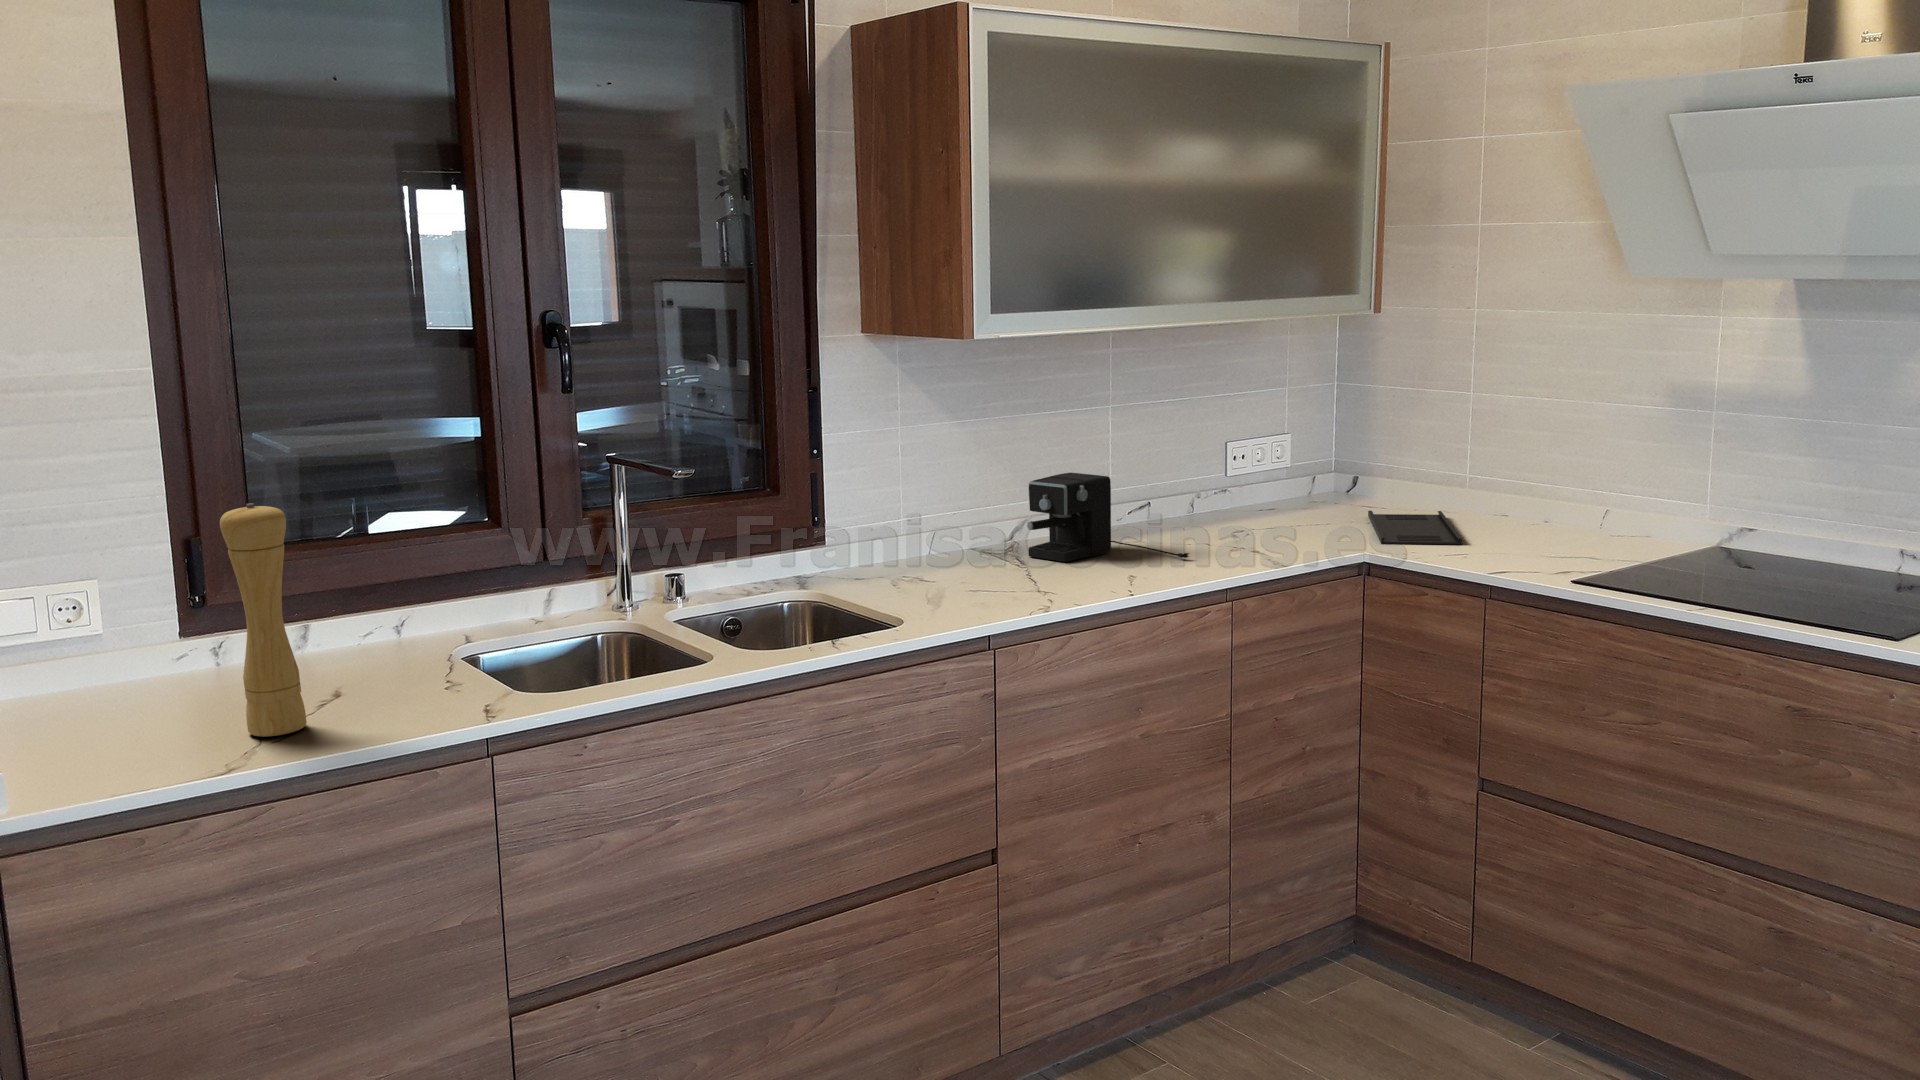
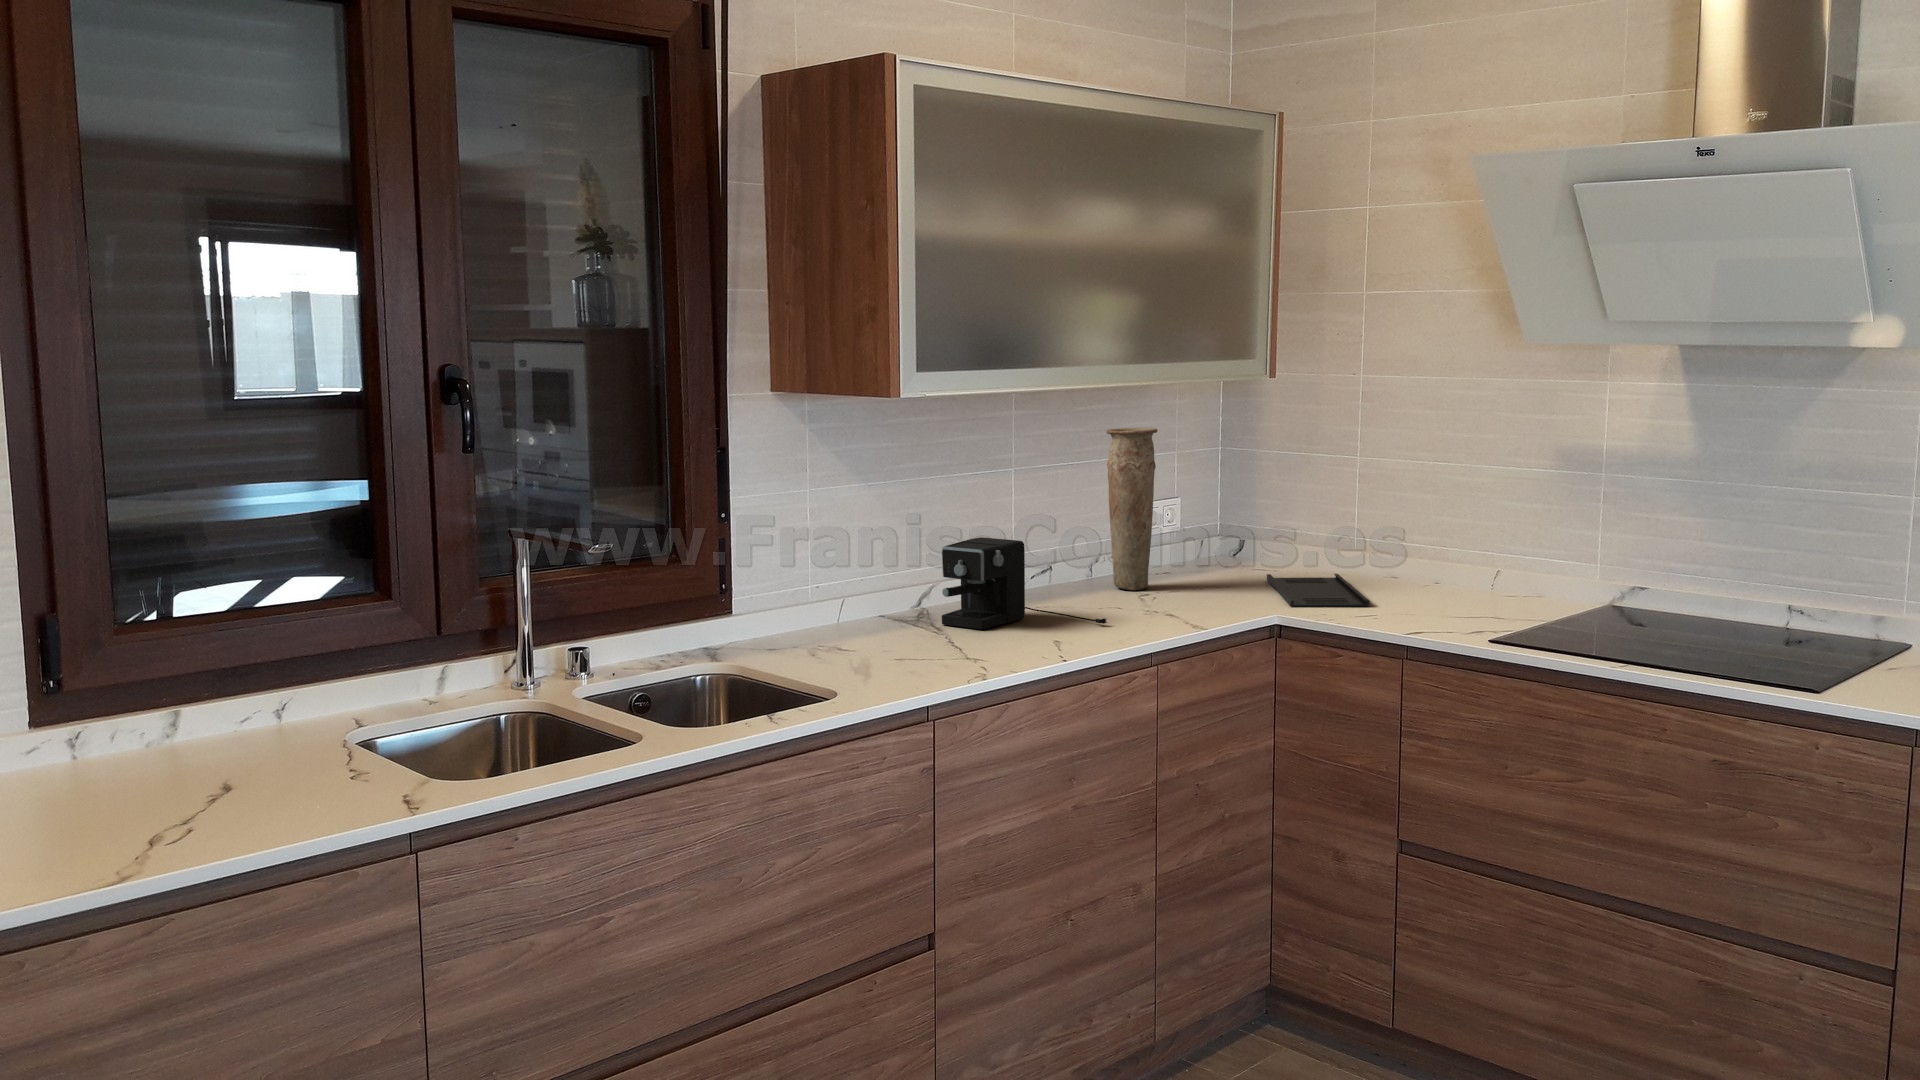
vase: none [1204,364,1255,525] -> present [1106,428,1158,590]
pepper mill: present [220,503,307,737] -> none [107,573,201,838]

